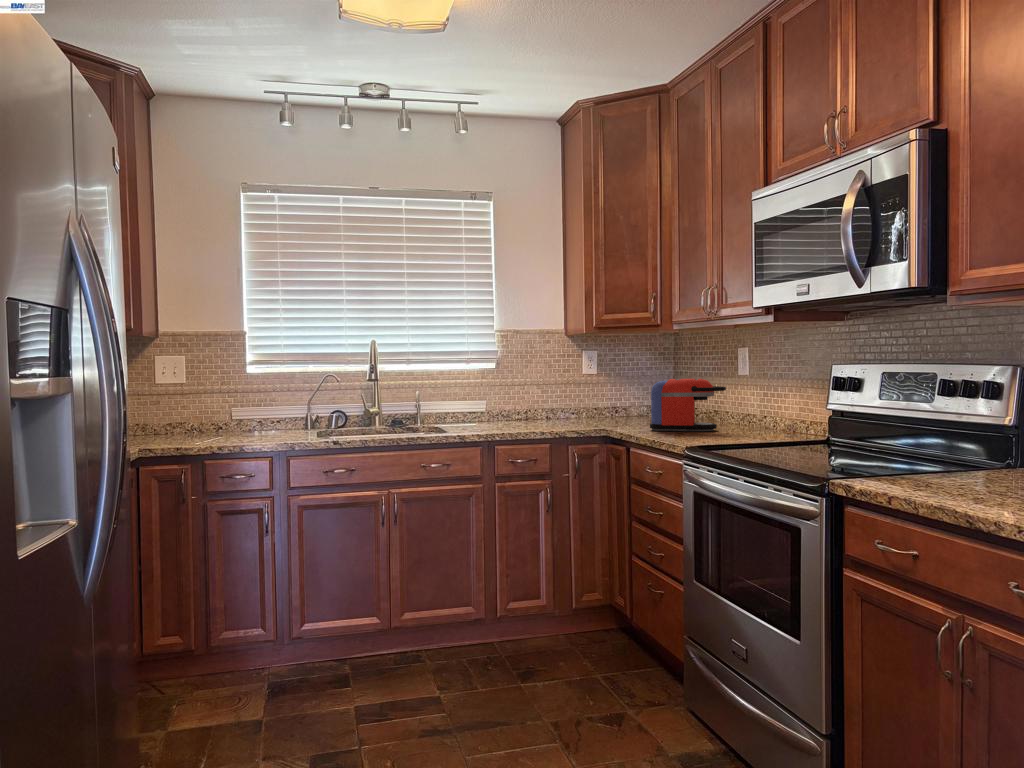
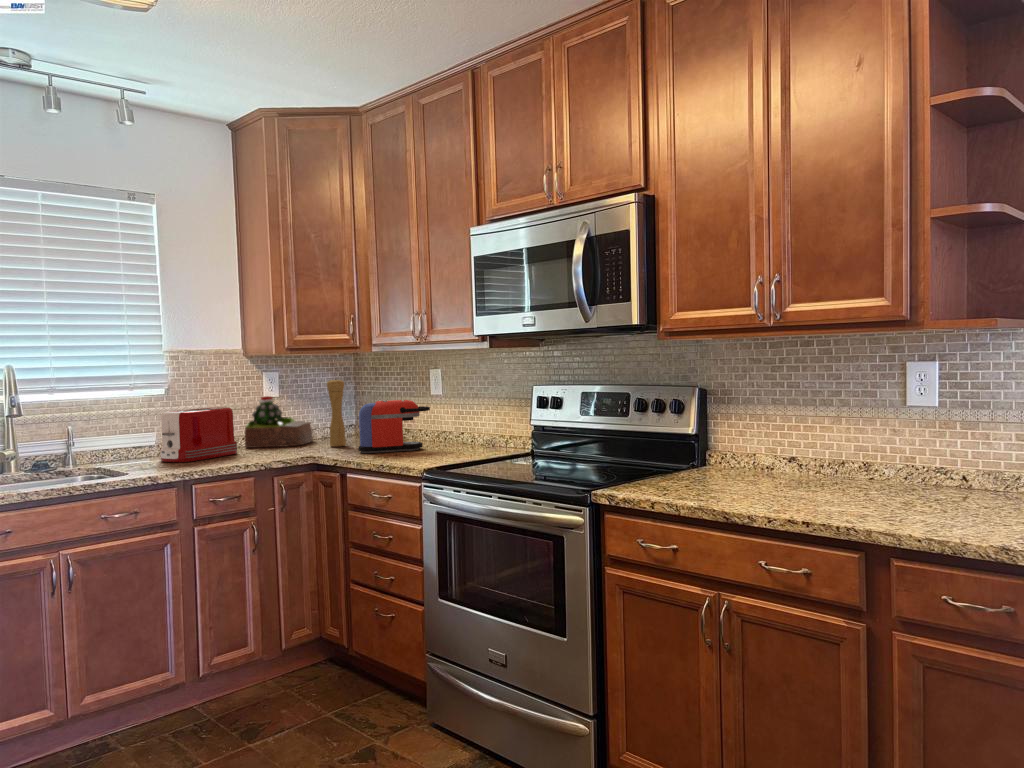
pepper mill: none [631,357,648,424] -> present [327,379,346,447]
succulent plant: none [561,373,625,421] -> present [245,396,312,448]
toaster: none [484,381,548,427] -> present [160,407,237,462]

